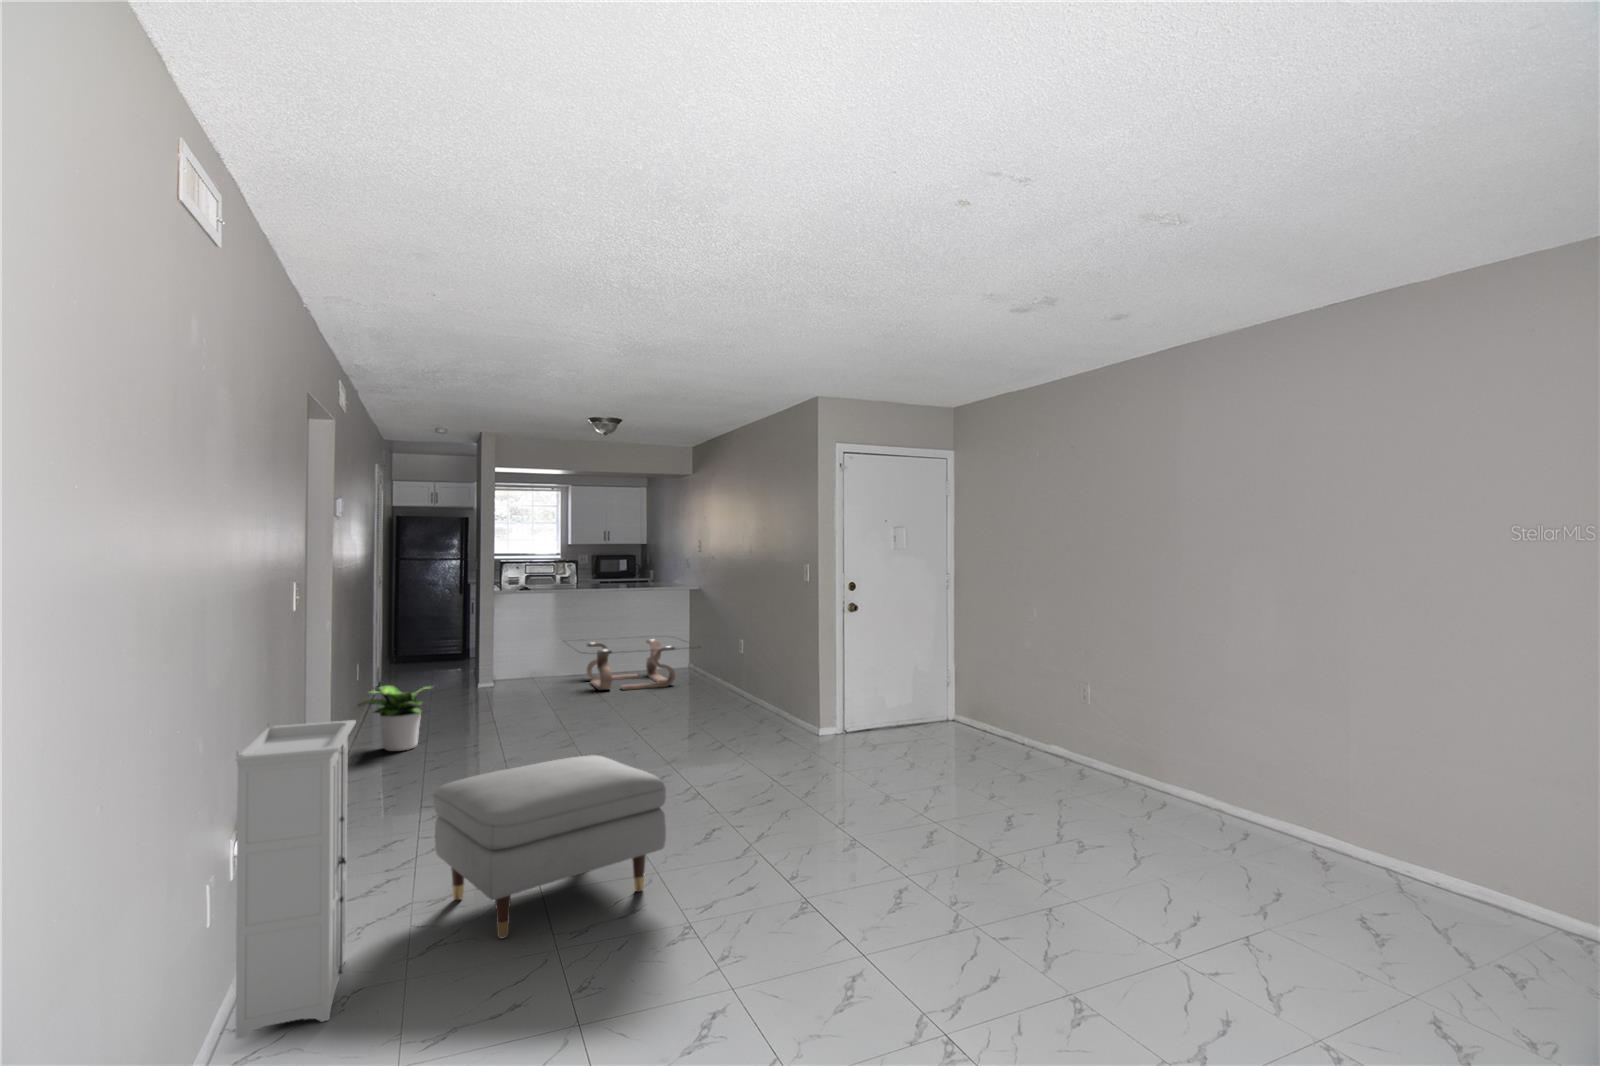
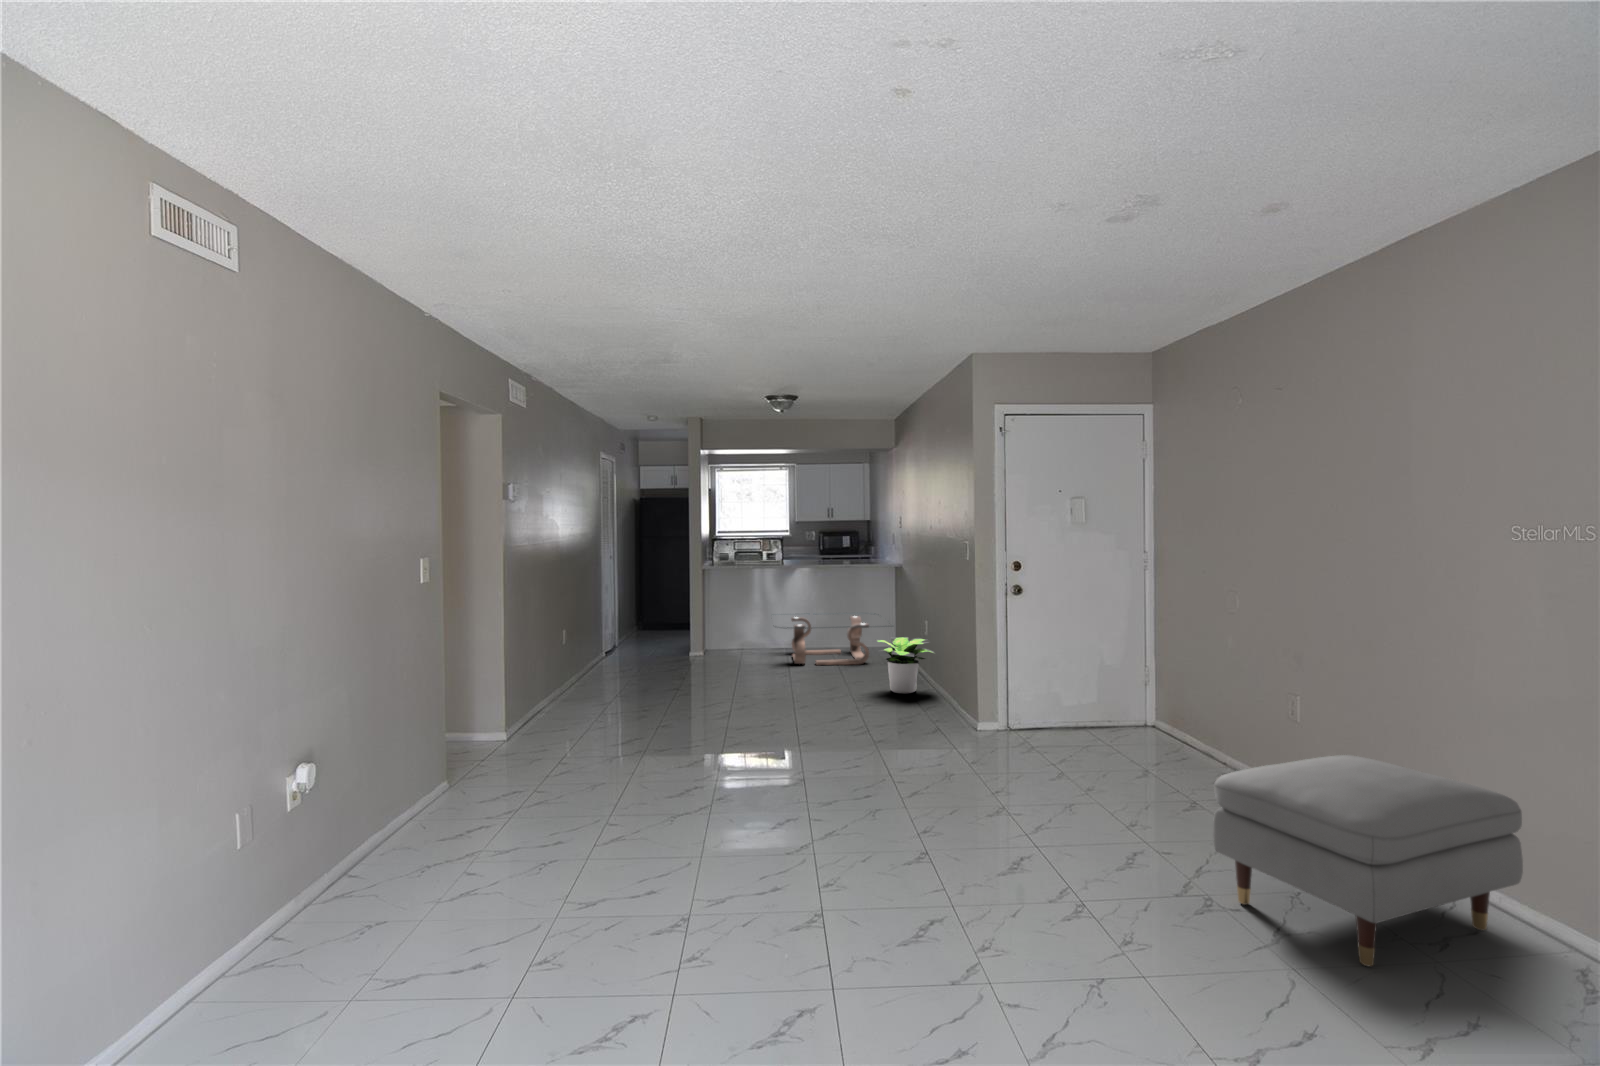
potted plant: present [358,685,435,751] -> present [876,637,934,693]
storage cabinet: present [236,720,356,1038] -> none [254,679,398,950]
ottoman: present [433,755,666,938] -> present [1213,755,1523,966]

